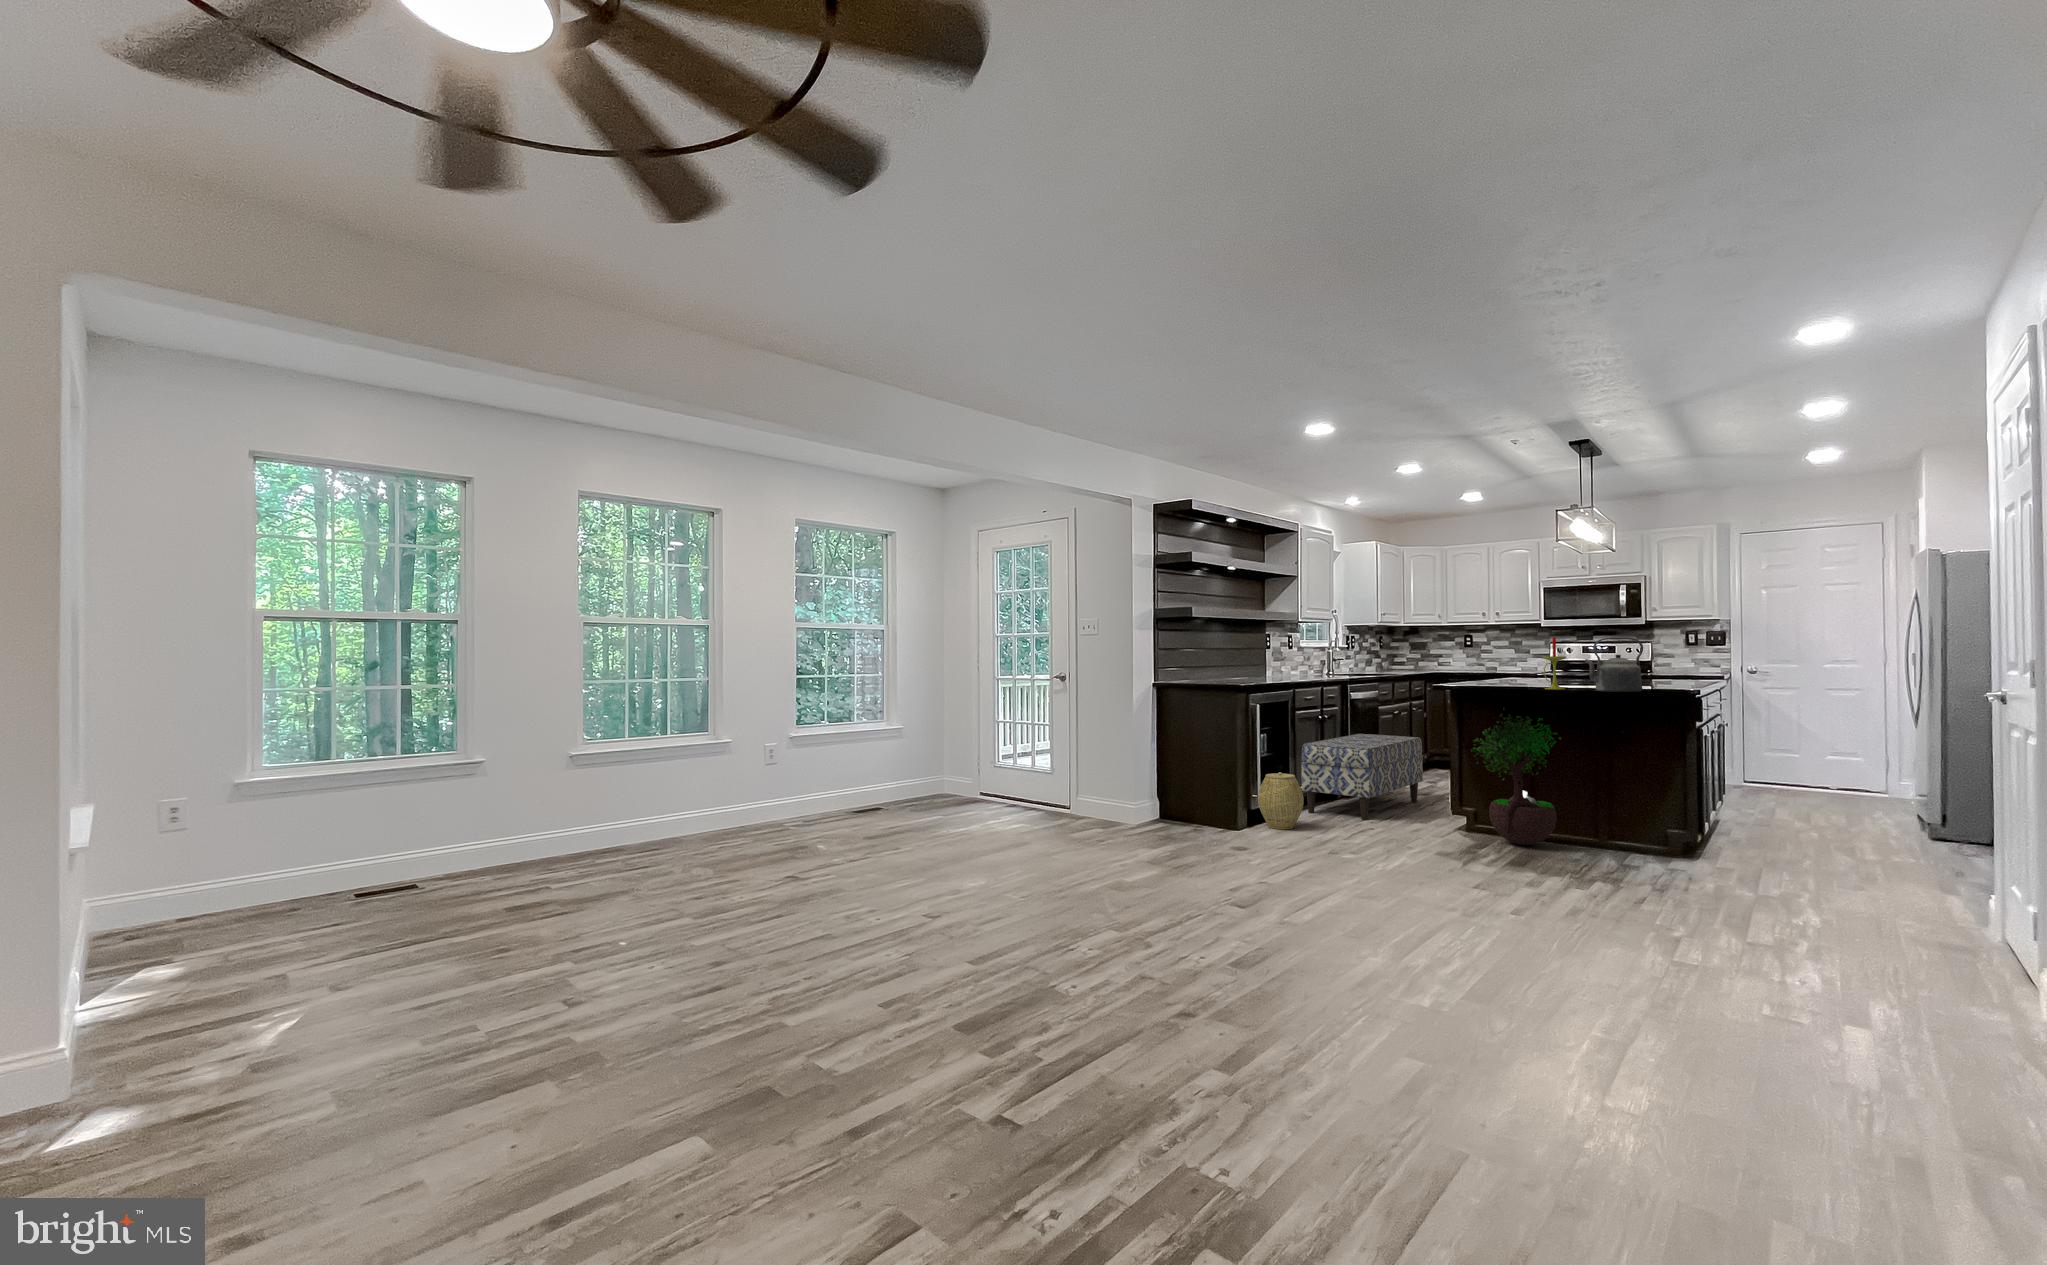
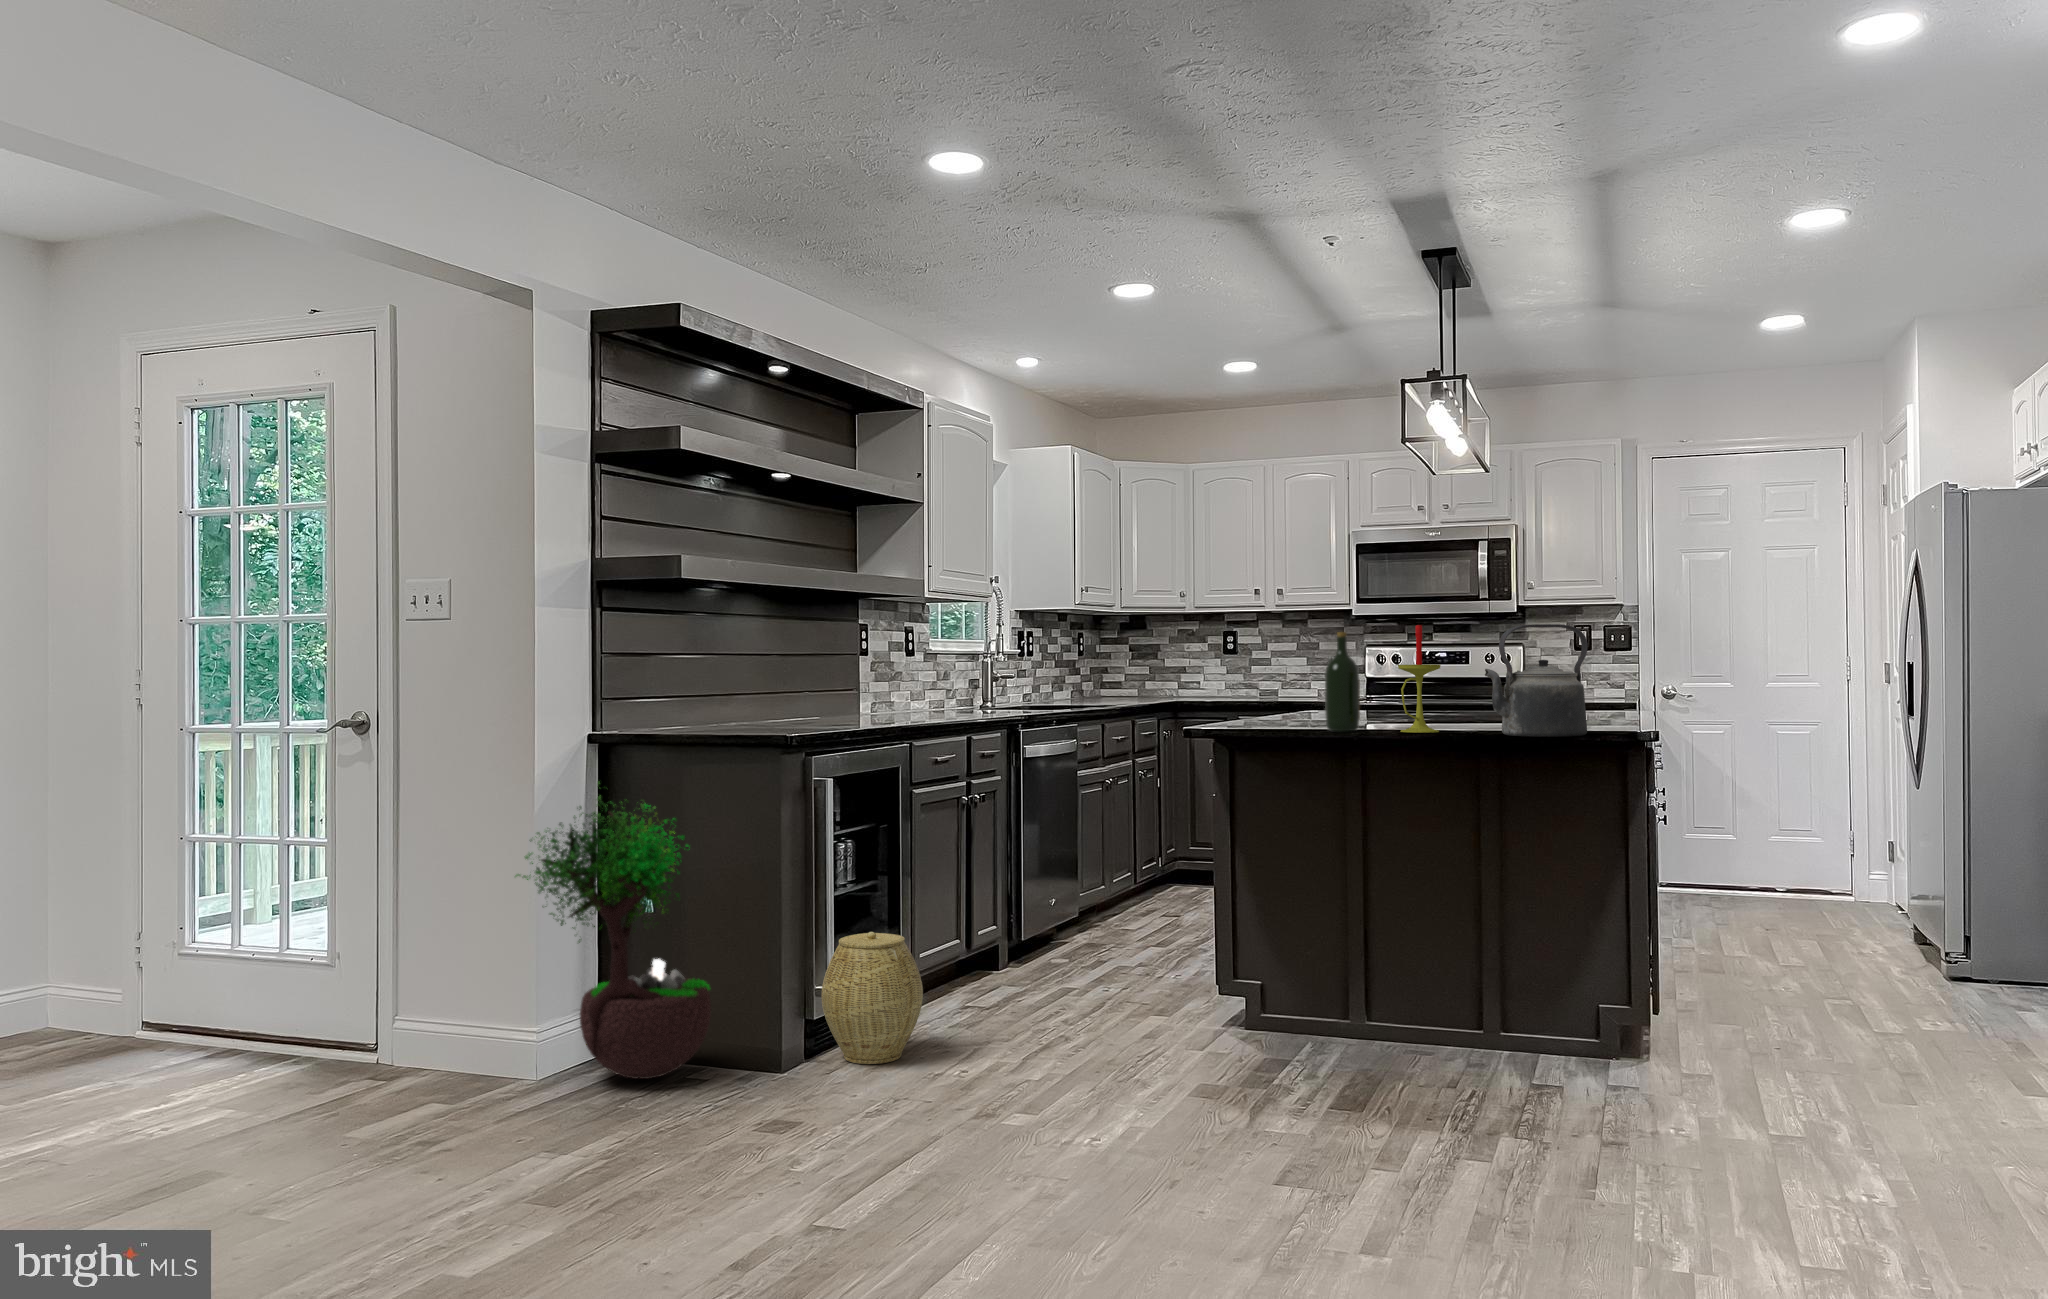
wine bottle: none [1505,640,1524,689] -> present [1325,632,1360,732]
potted tree: present [1473,707,1561,845] -> present [515,782,711,1079]
bench: present [1301,734,1423,820] -> none [923,826,1161,1019]

